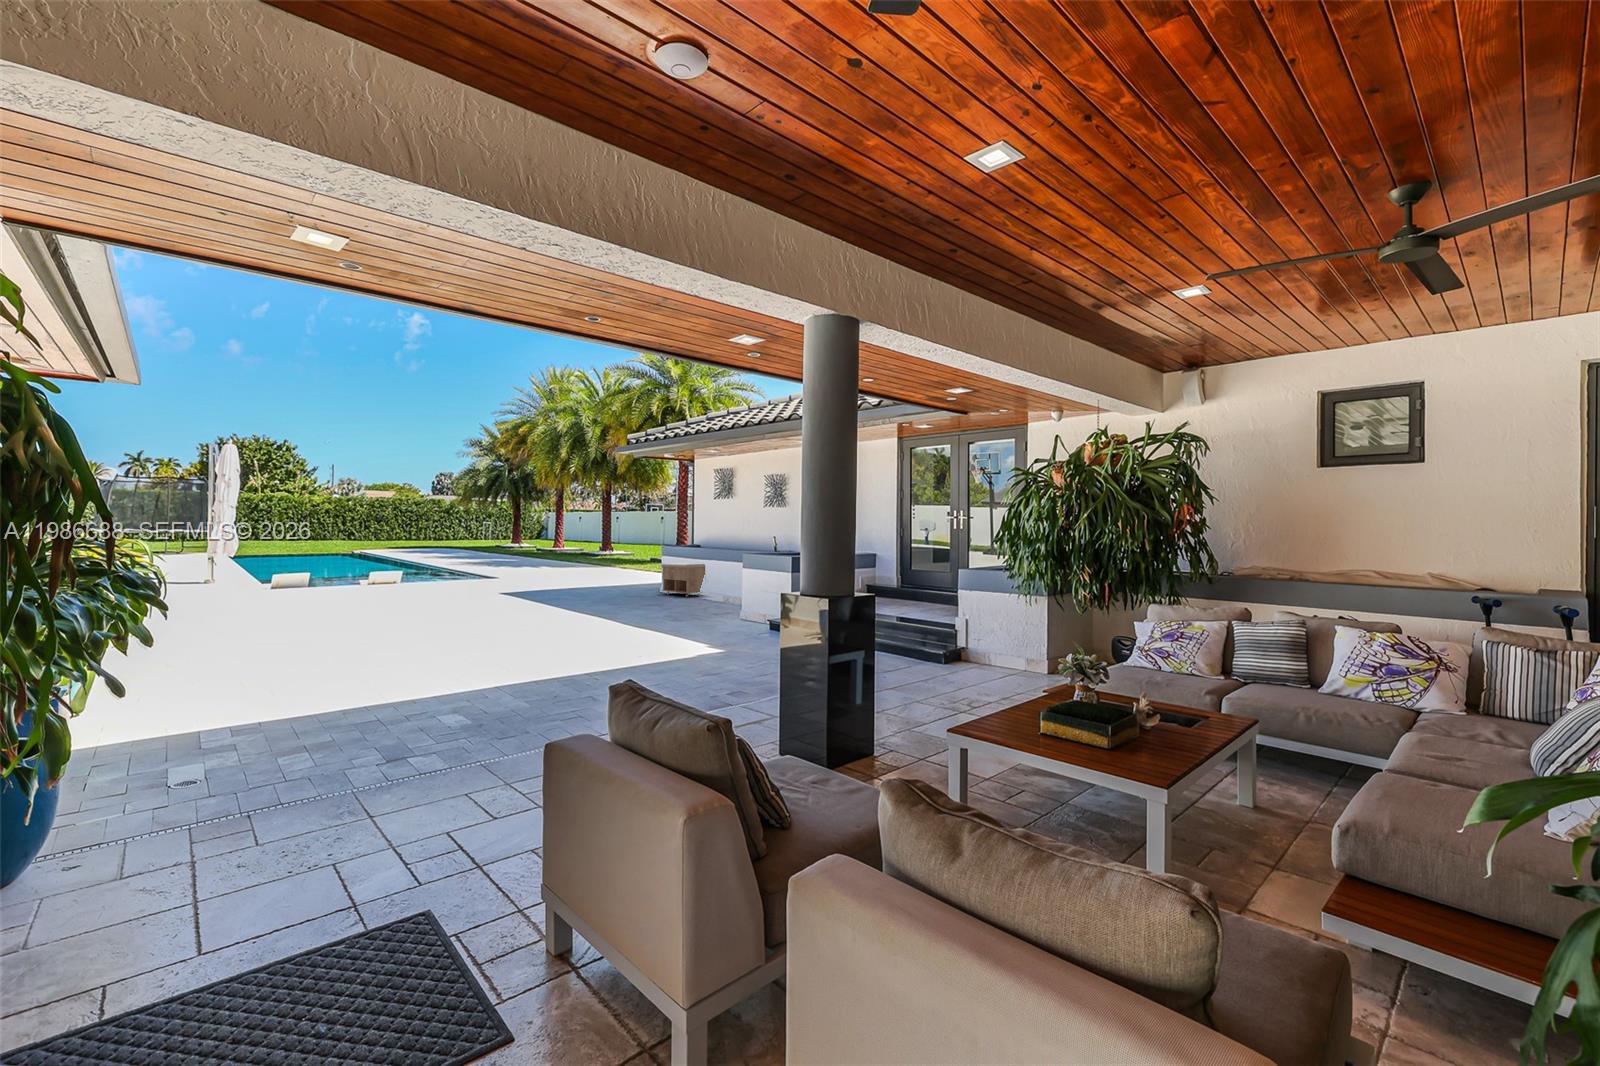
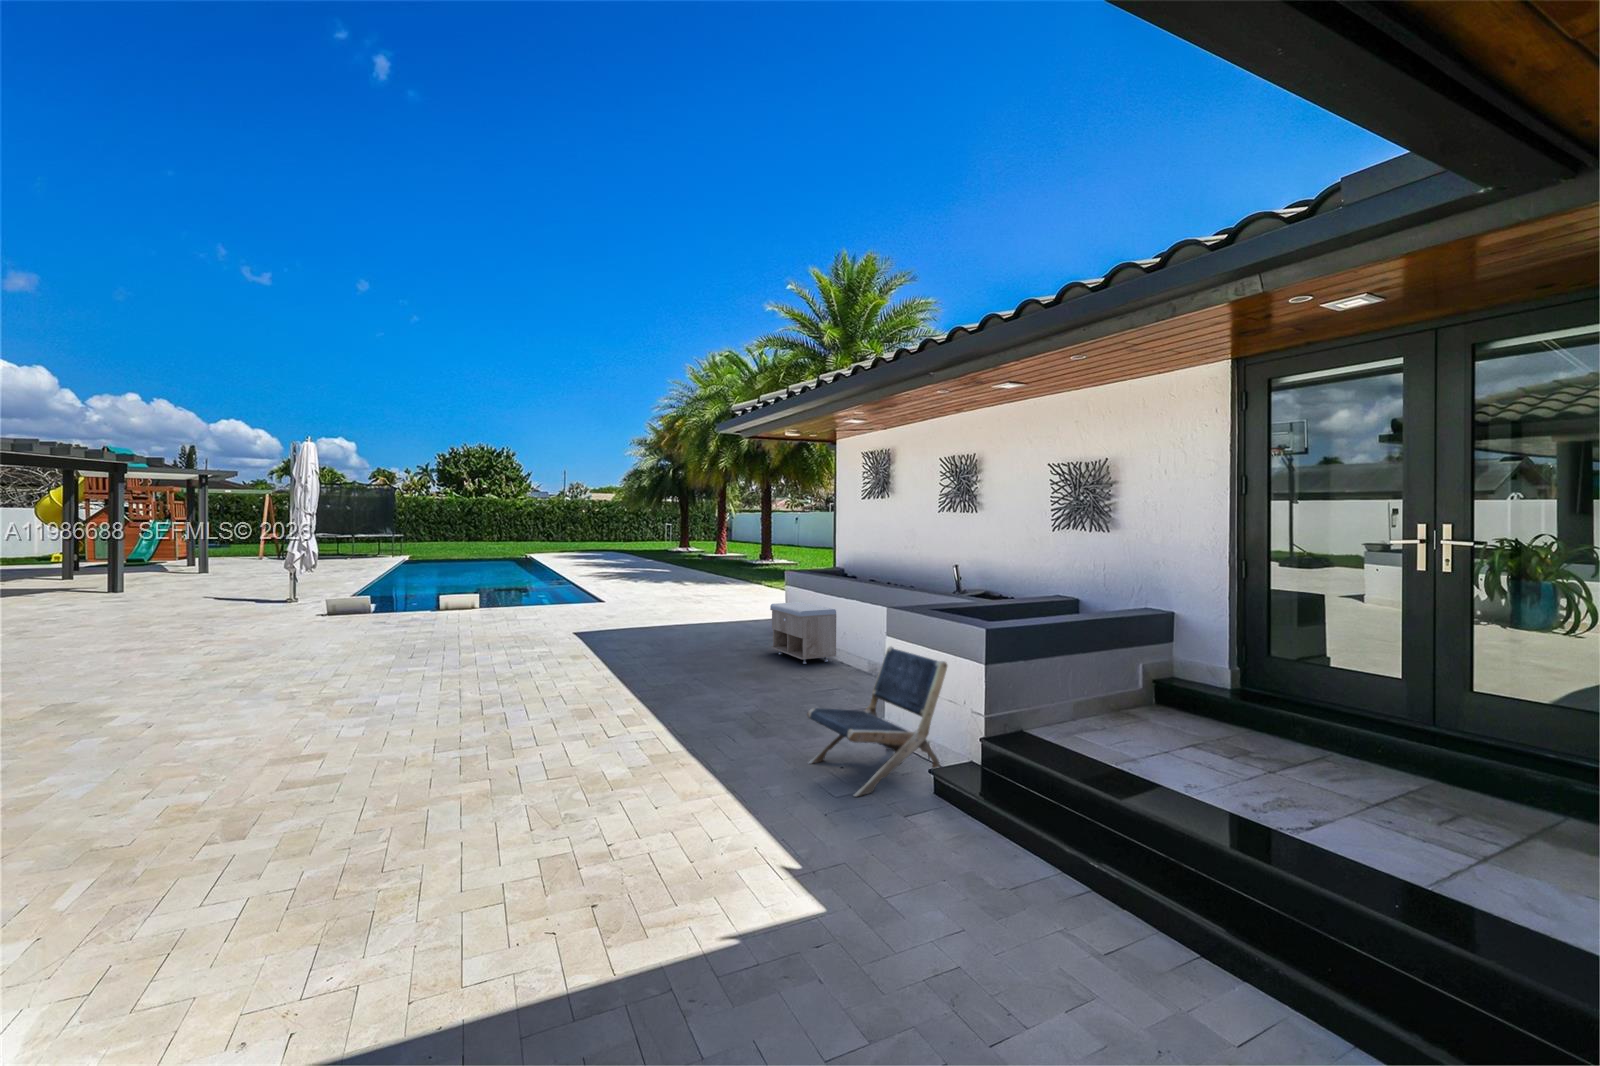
lounge chair: none [715,566,777,620] -> present [807,646,947,796]

